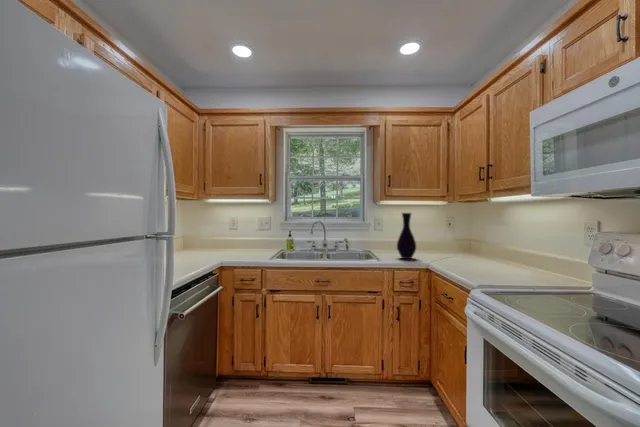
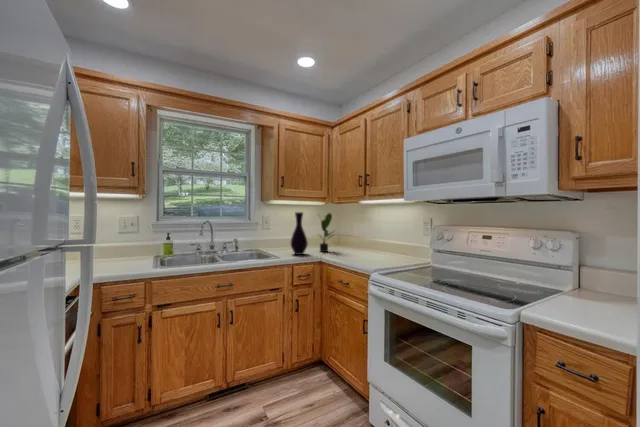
potted plant: none [429,213,454,259] -> present [319,213,334,252]

